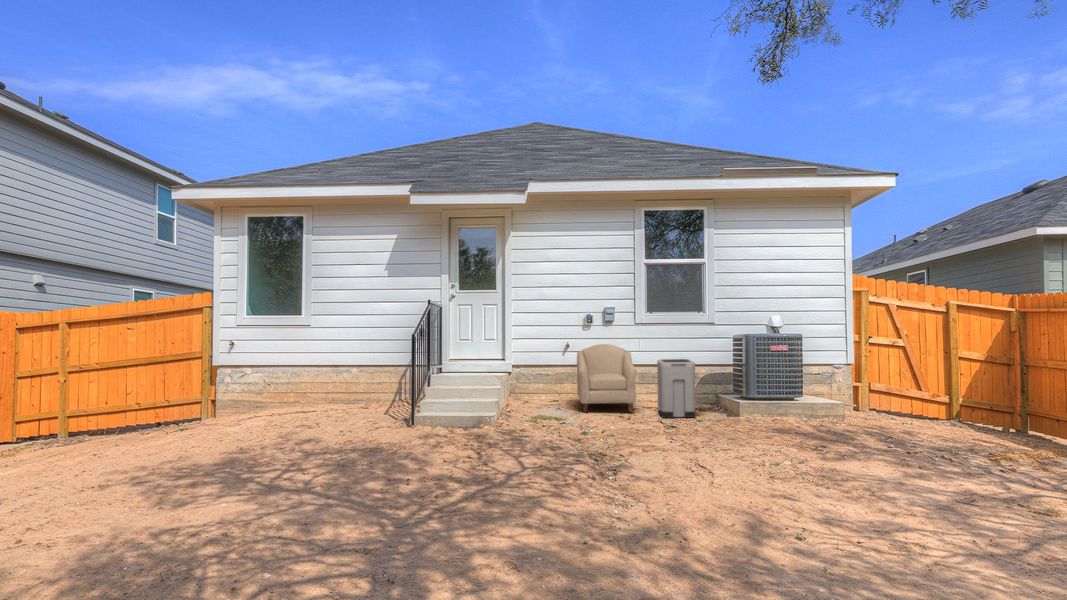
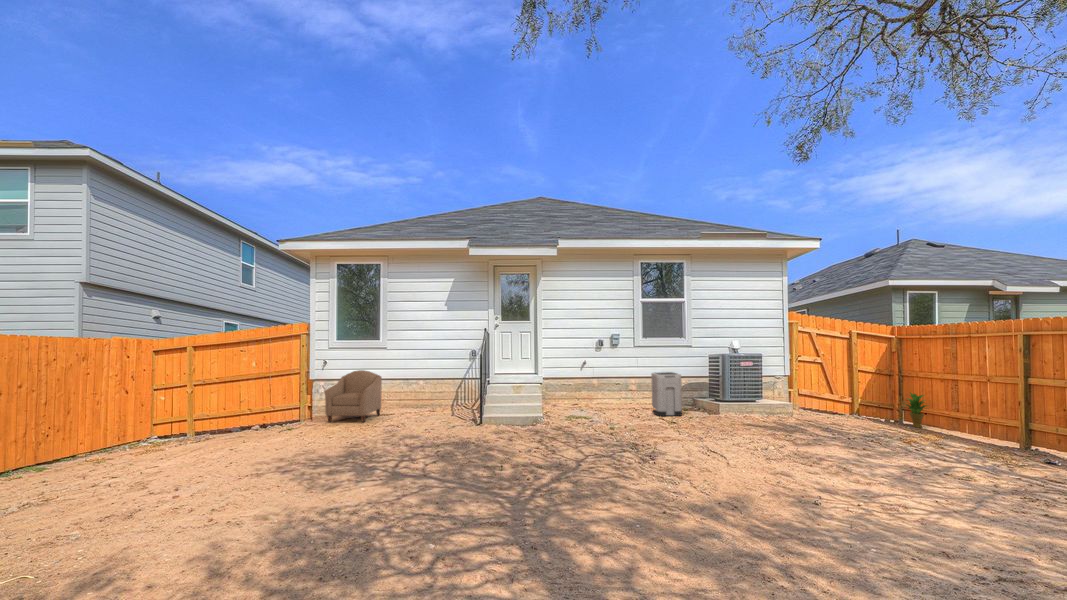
chair: present [577,344,637,412] -> present [324,370,382,422]
potted plant: none [1005,389,1047,438] -> present [906,393,927,428]

